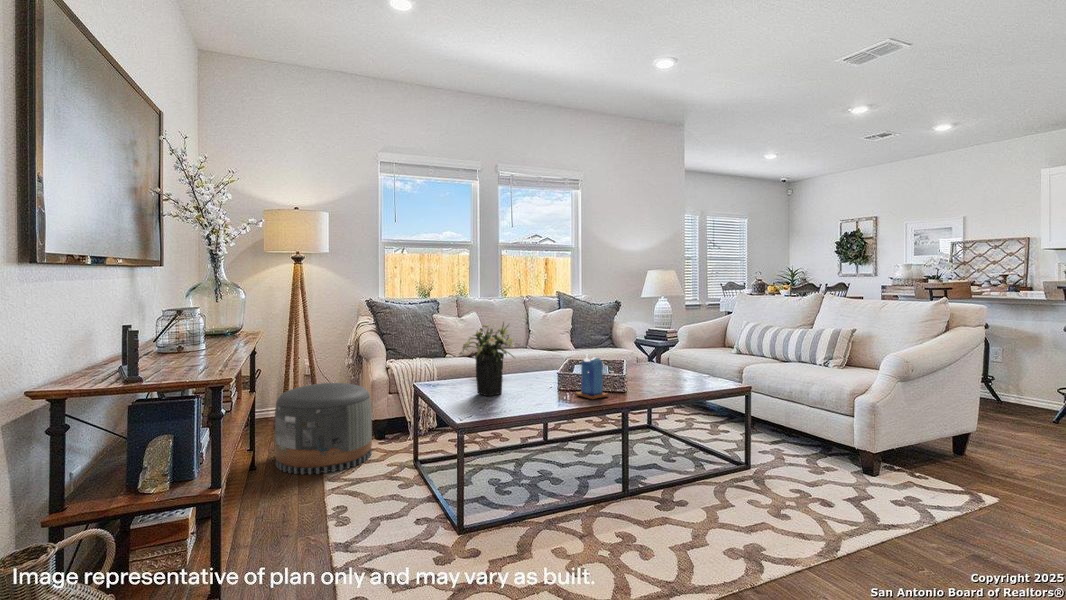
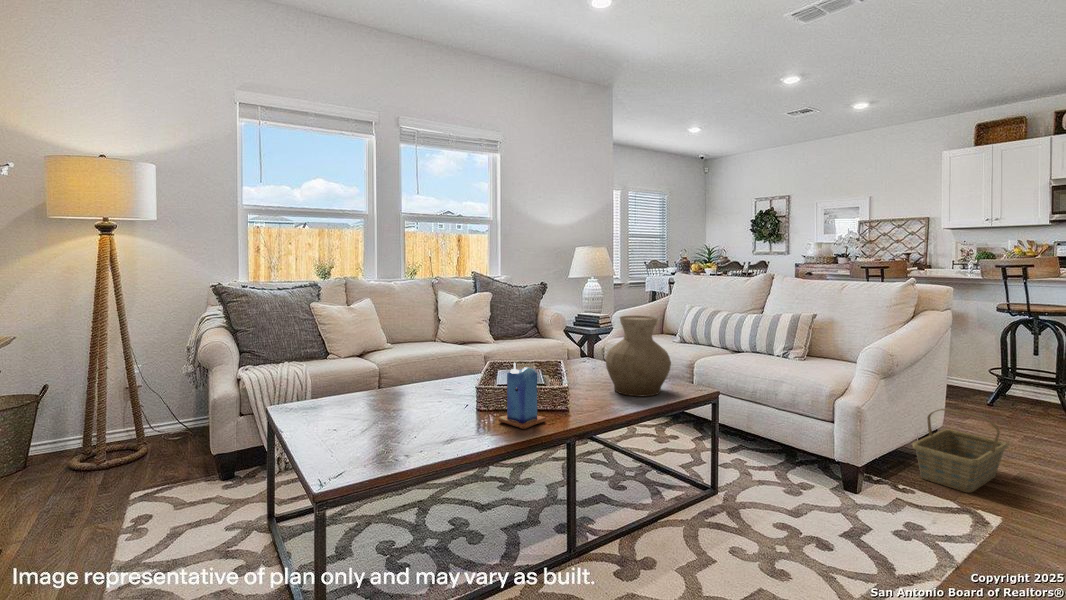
flower arrangement: present [459,322,514,396] -> none [320,318,416,431]
vase: none [658,325,710,386] -> present [606,316,671,397]
pouf: present [275,383,372,474] -> none [32,407,209,560]
basket: none [933,412,1026,482] -> present [912,409,1008,493]

